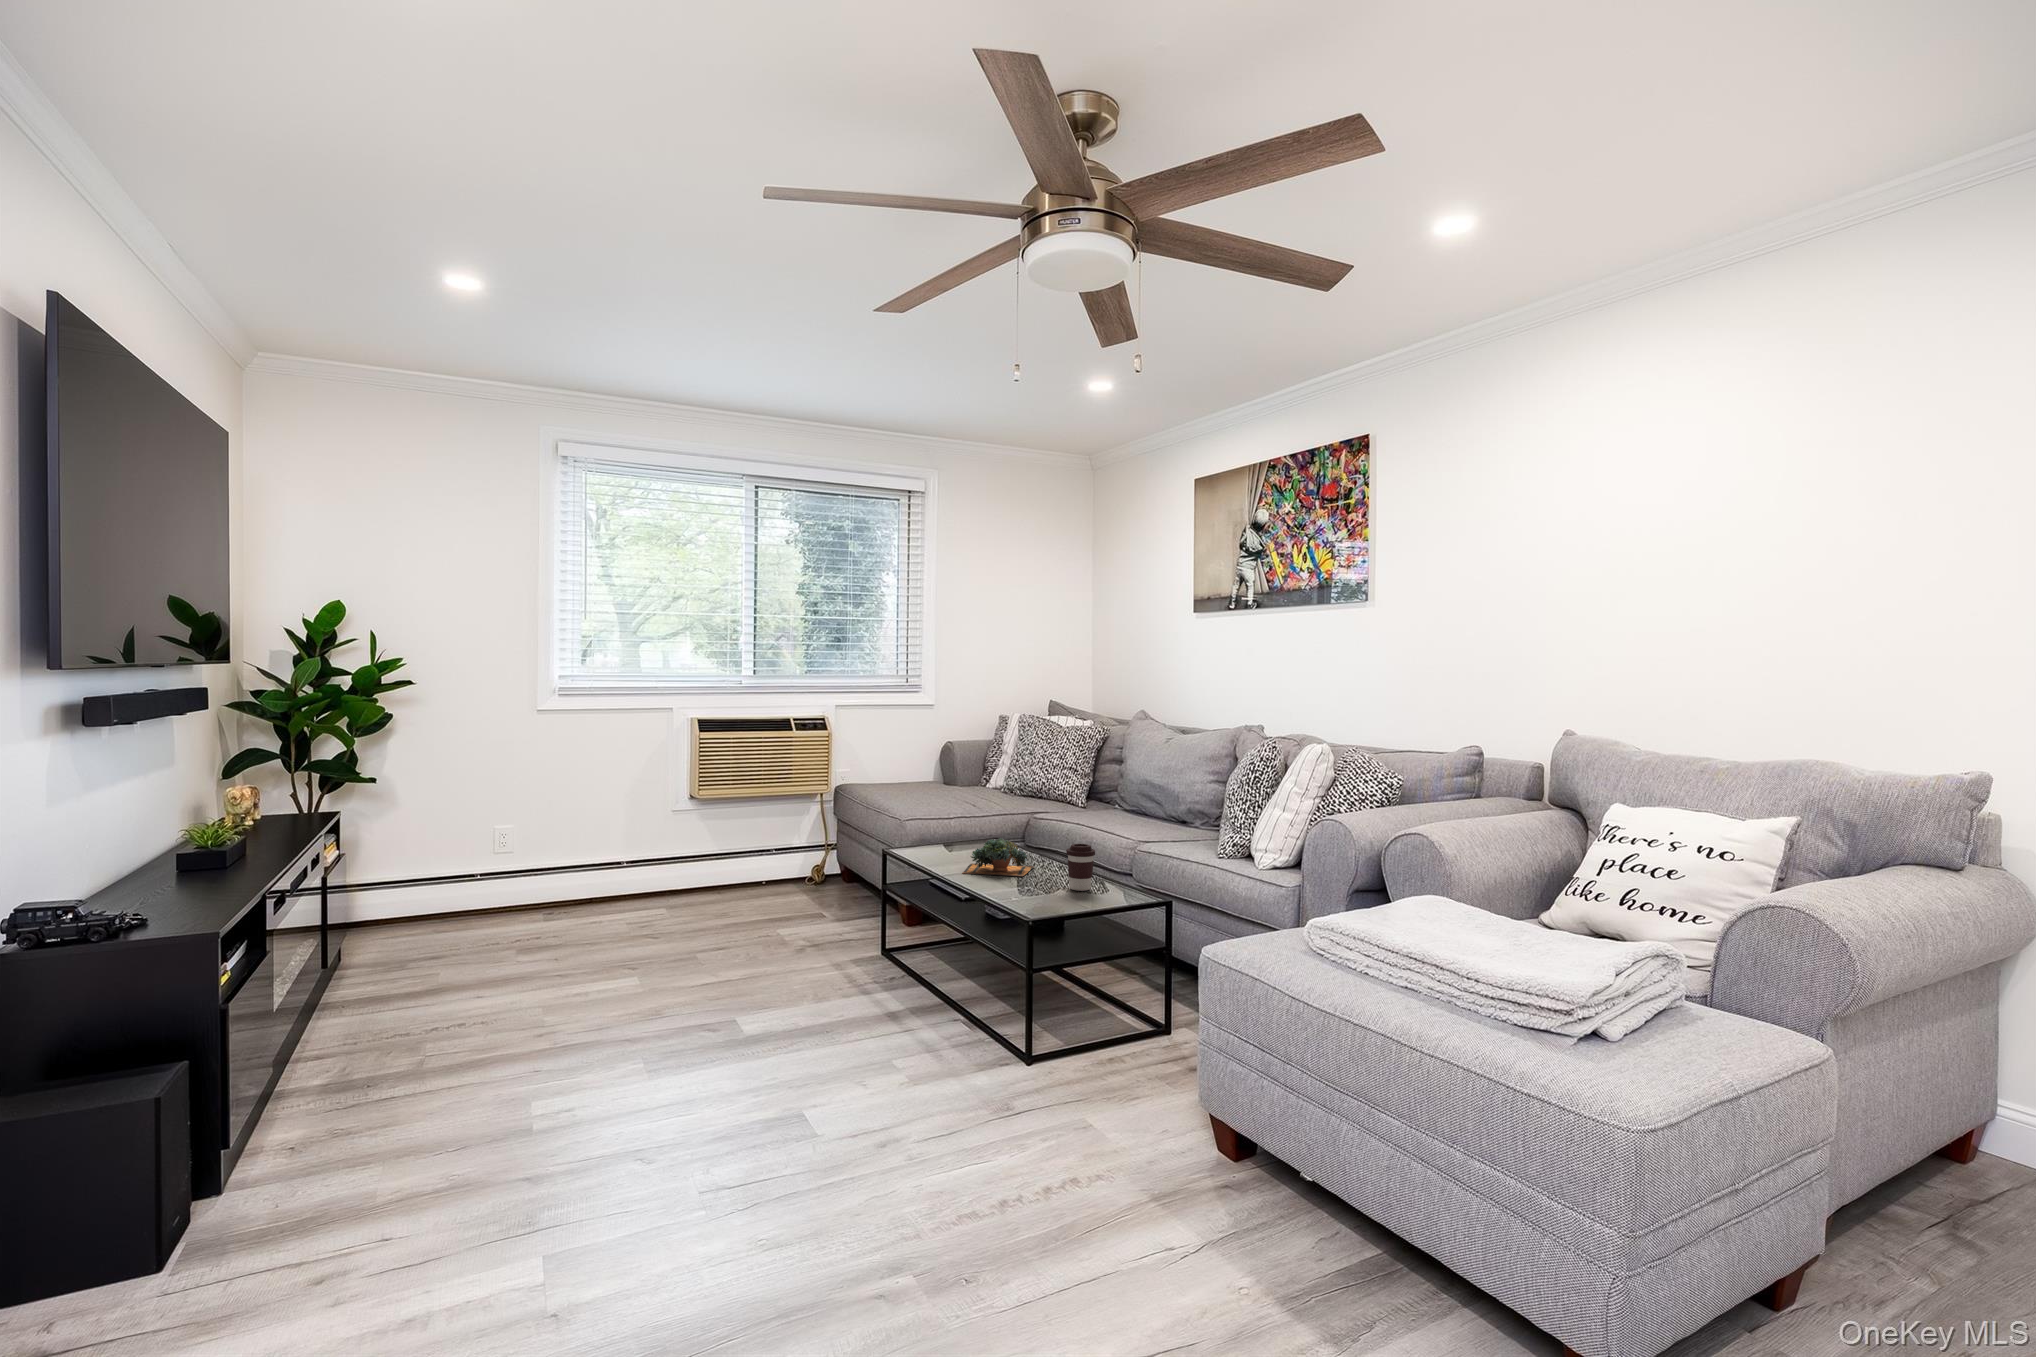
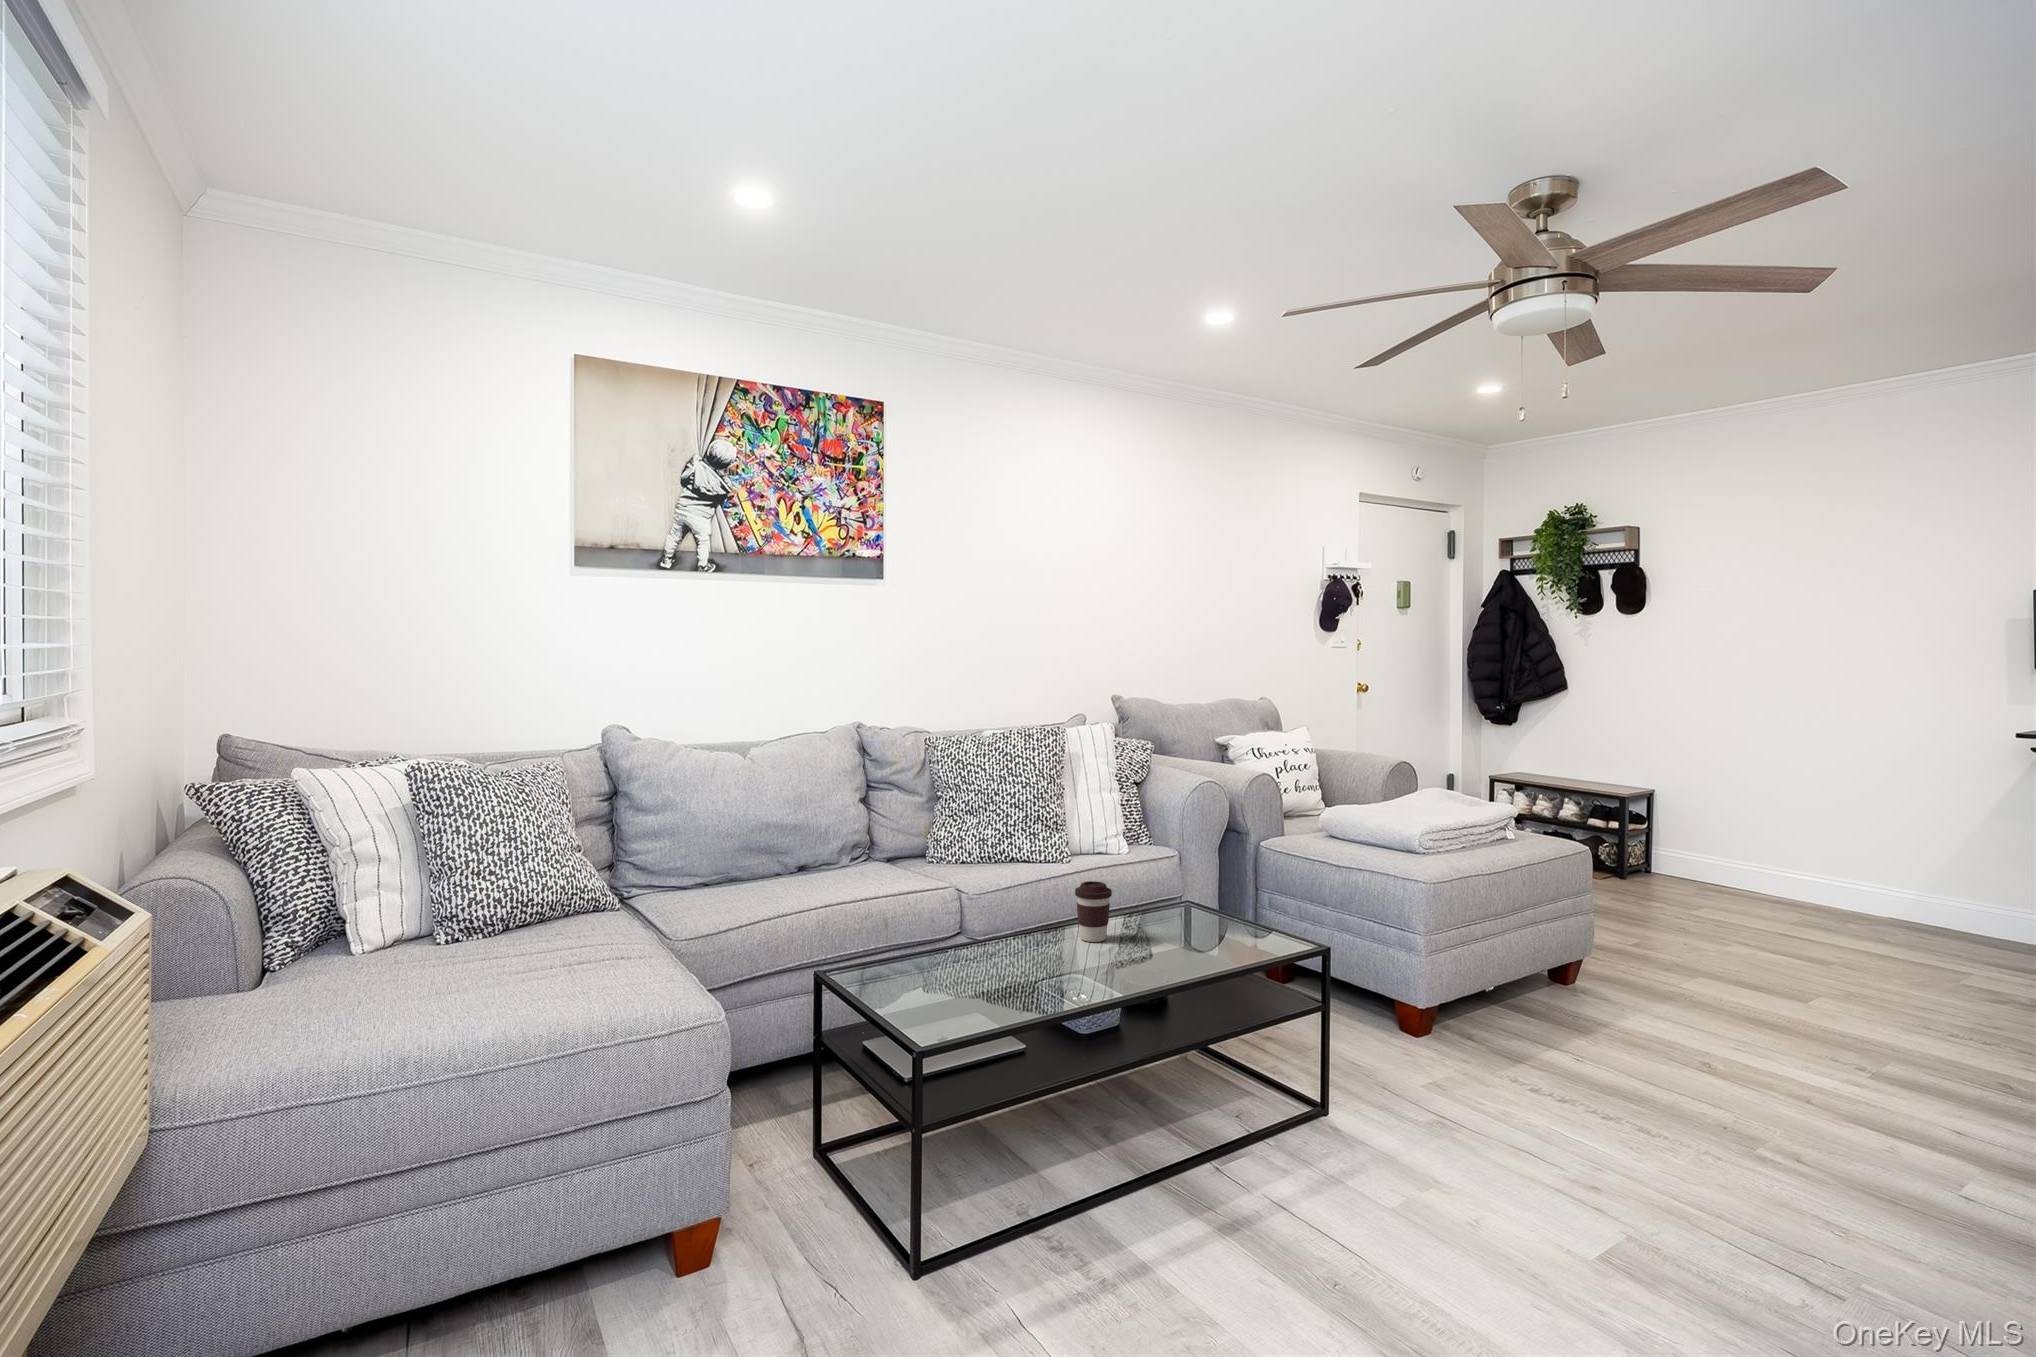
succulent plant: present [962,838,1034,876] -> none [956,923,1038,991]

